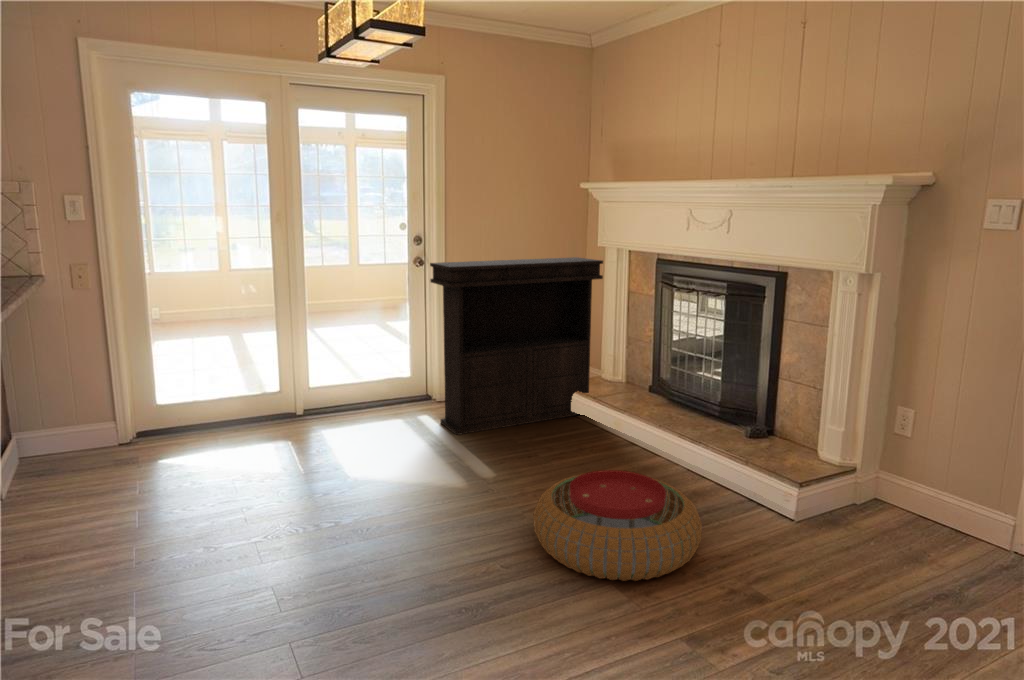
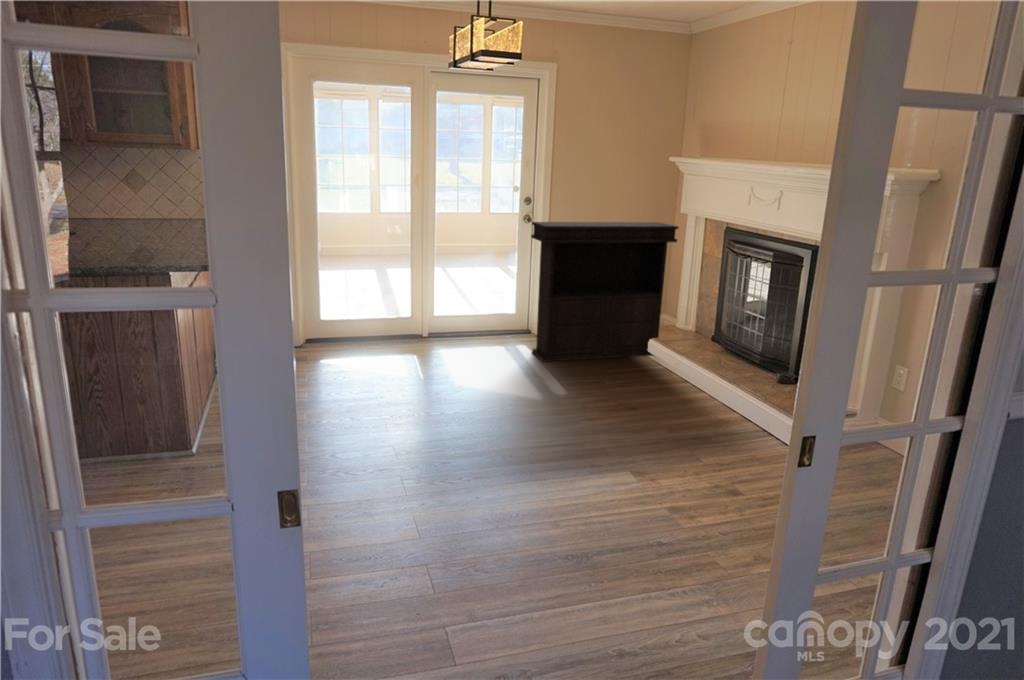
pouf: present [534,470,702,581] -> none [582,391,710,470]

